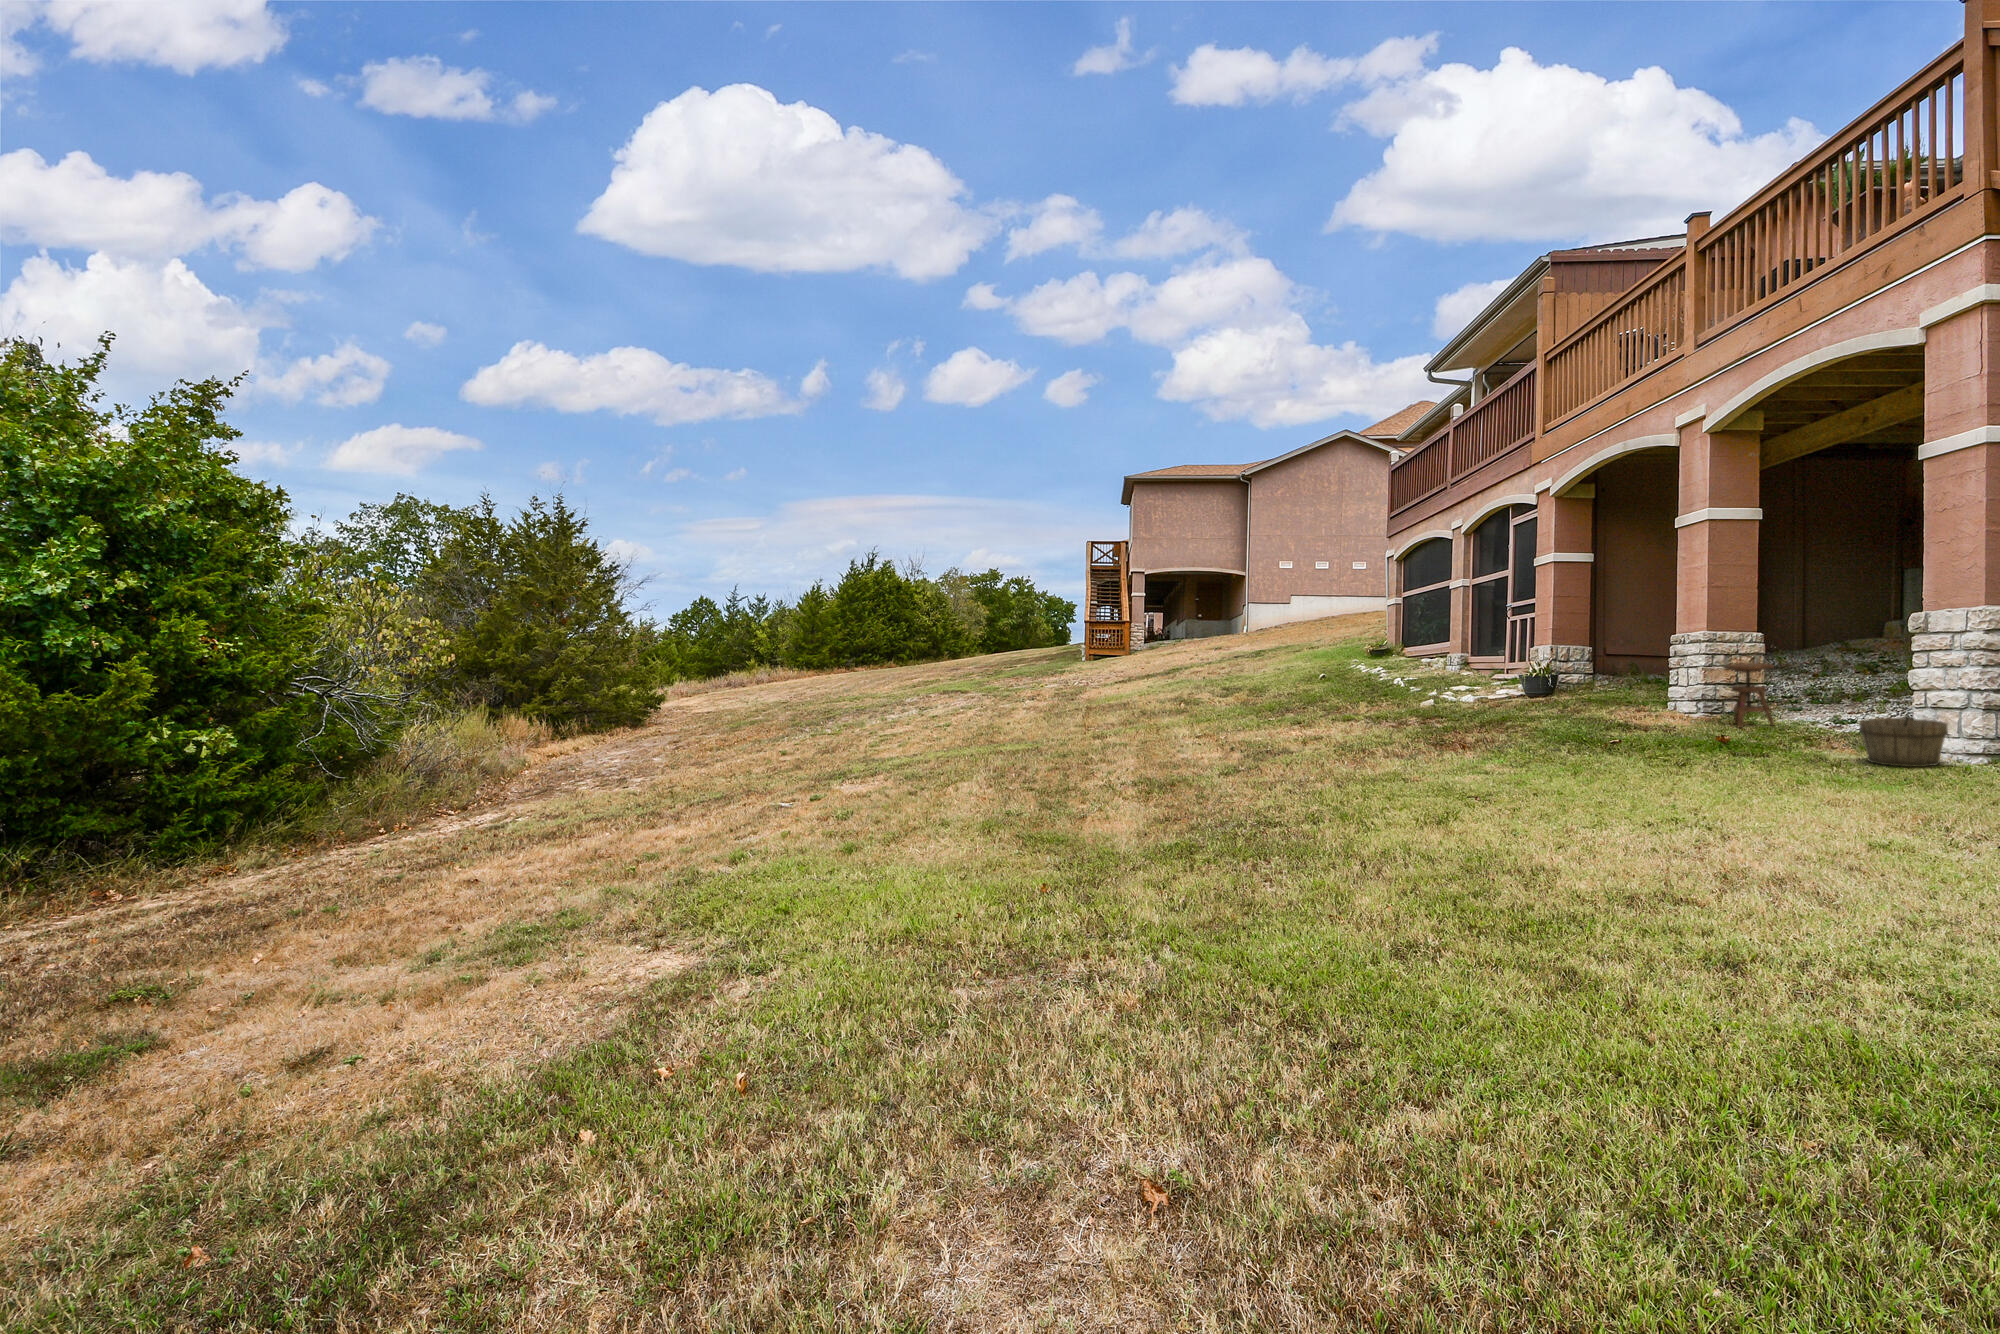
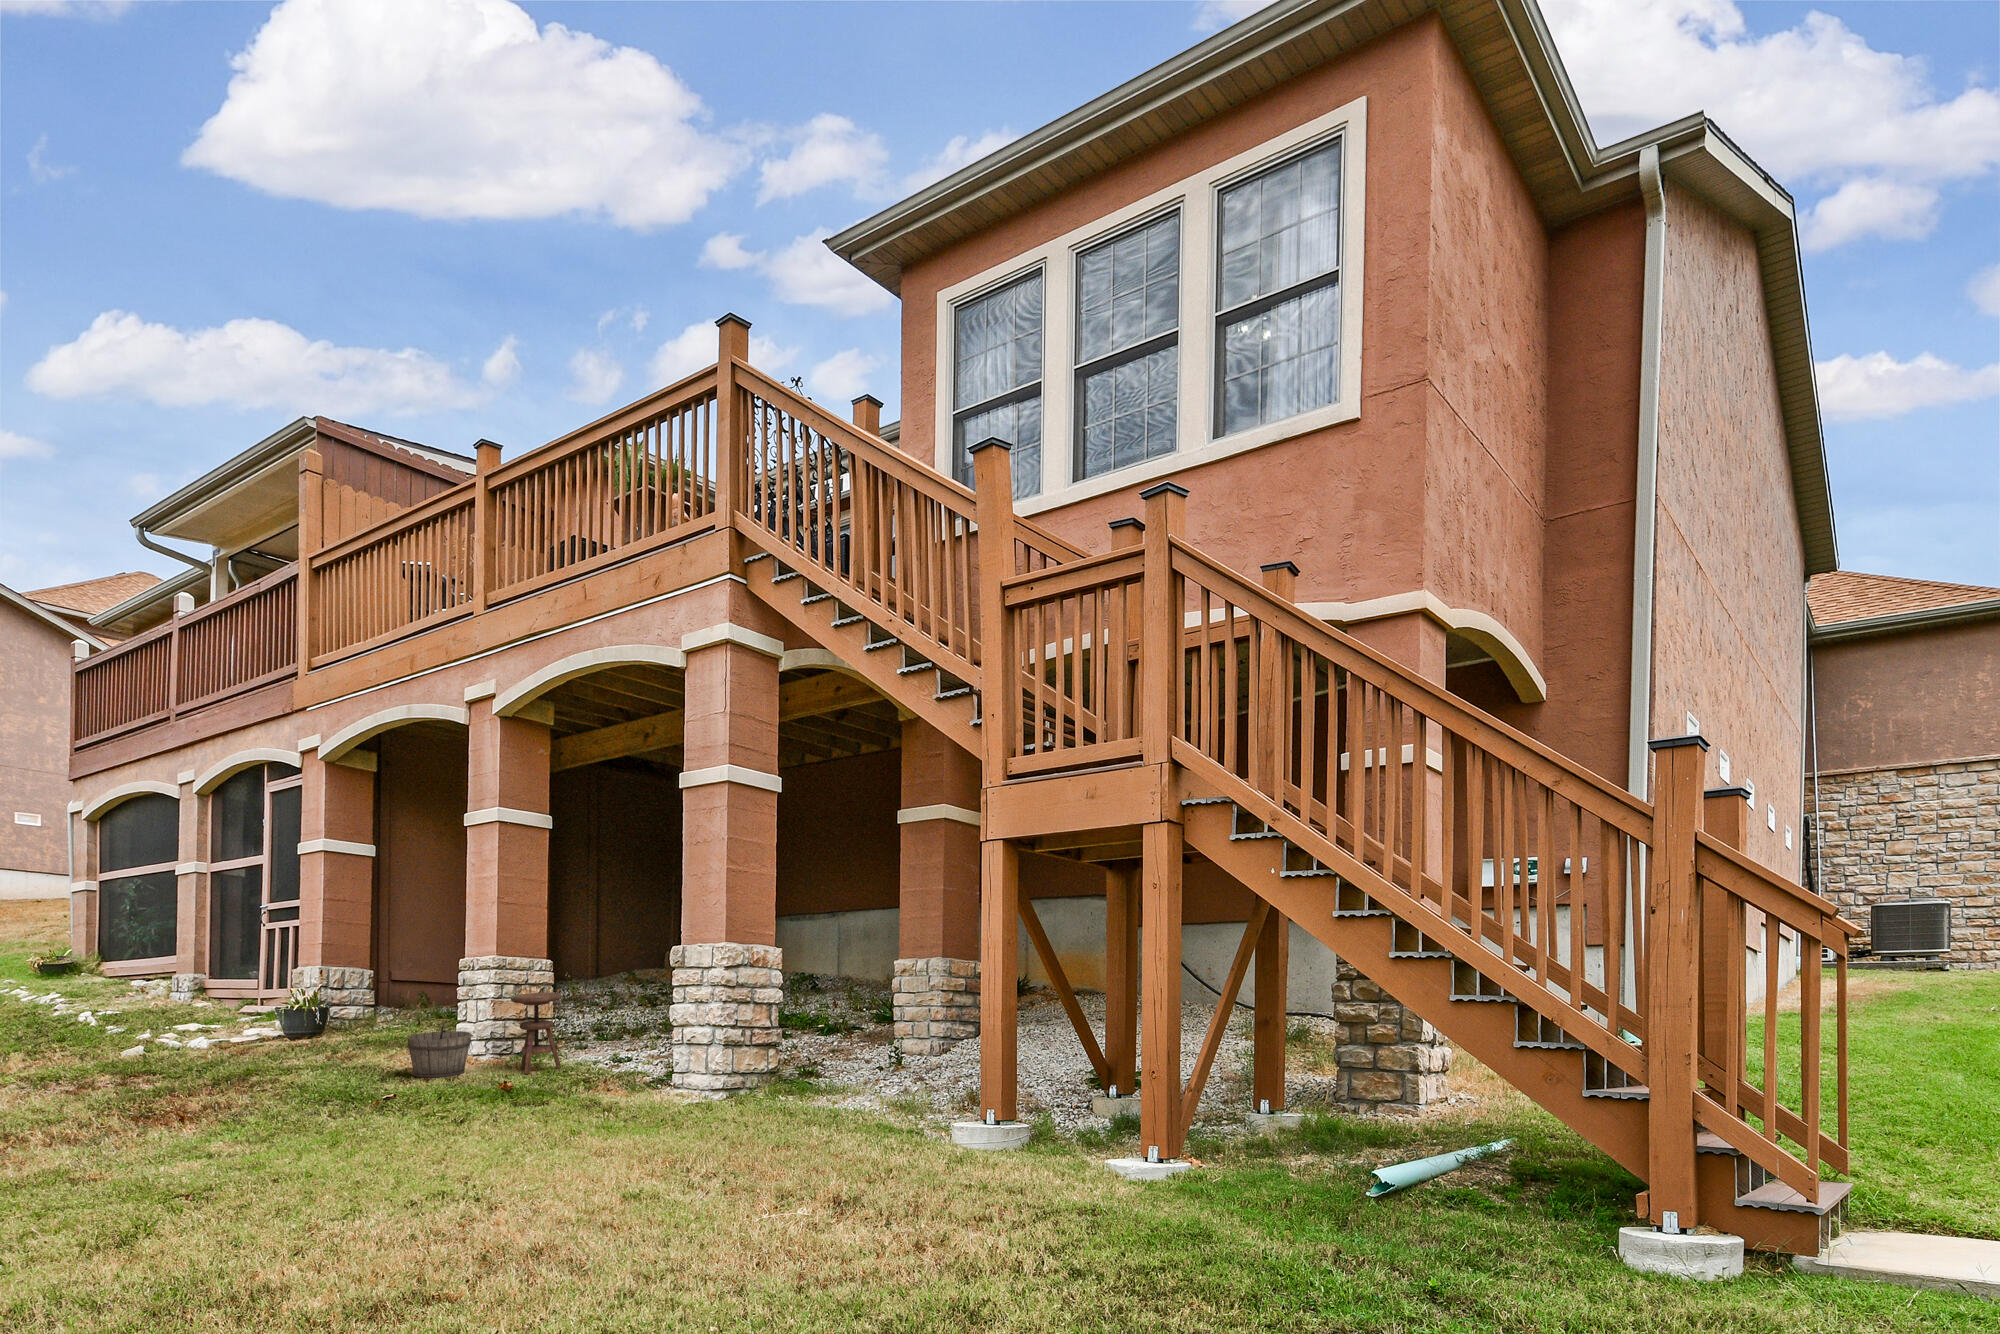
wooden bucket: present [1859,712,1949,767] -> present [406,1021,472,1077]

